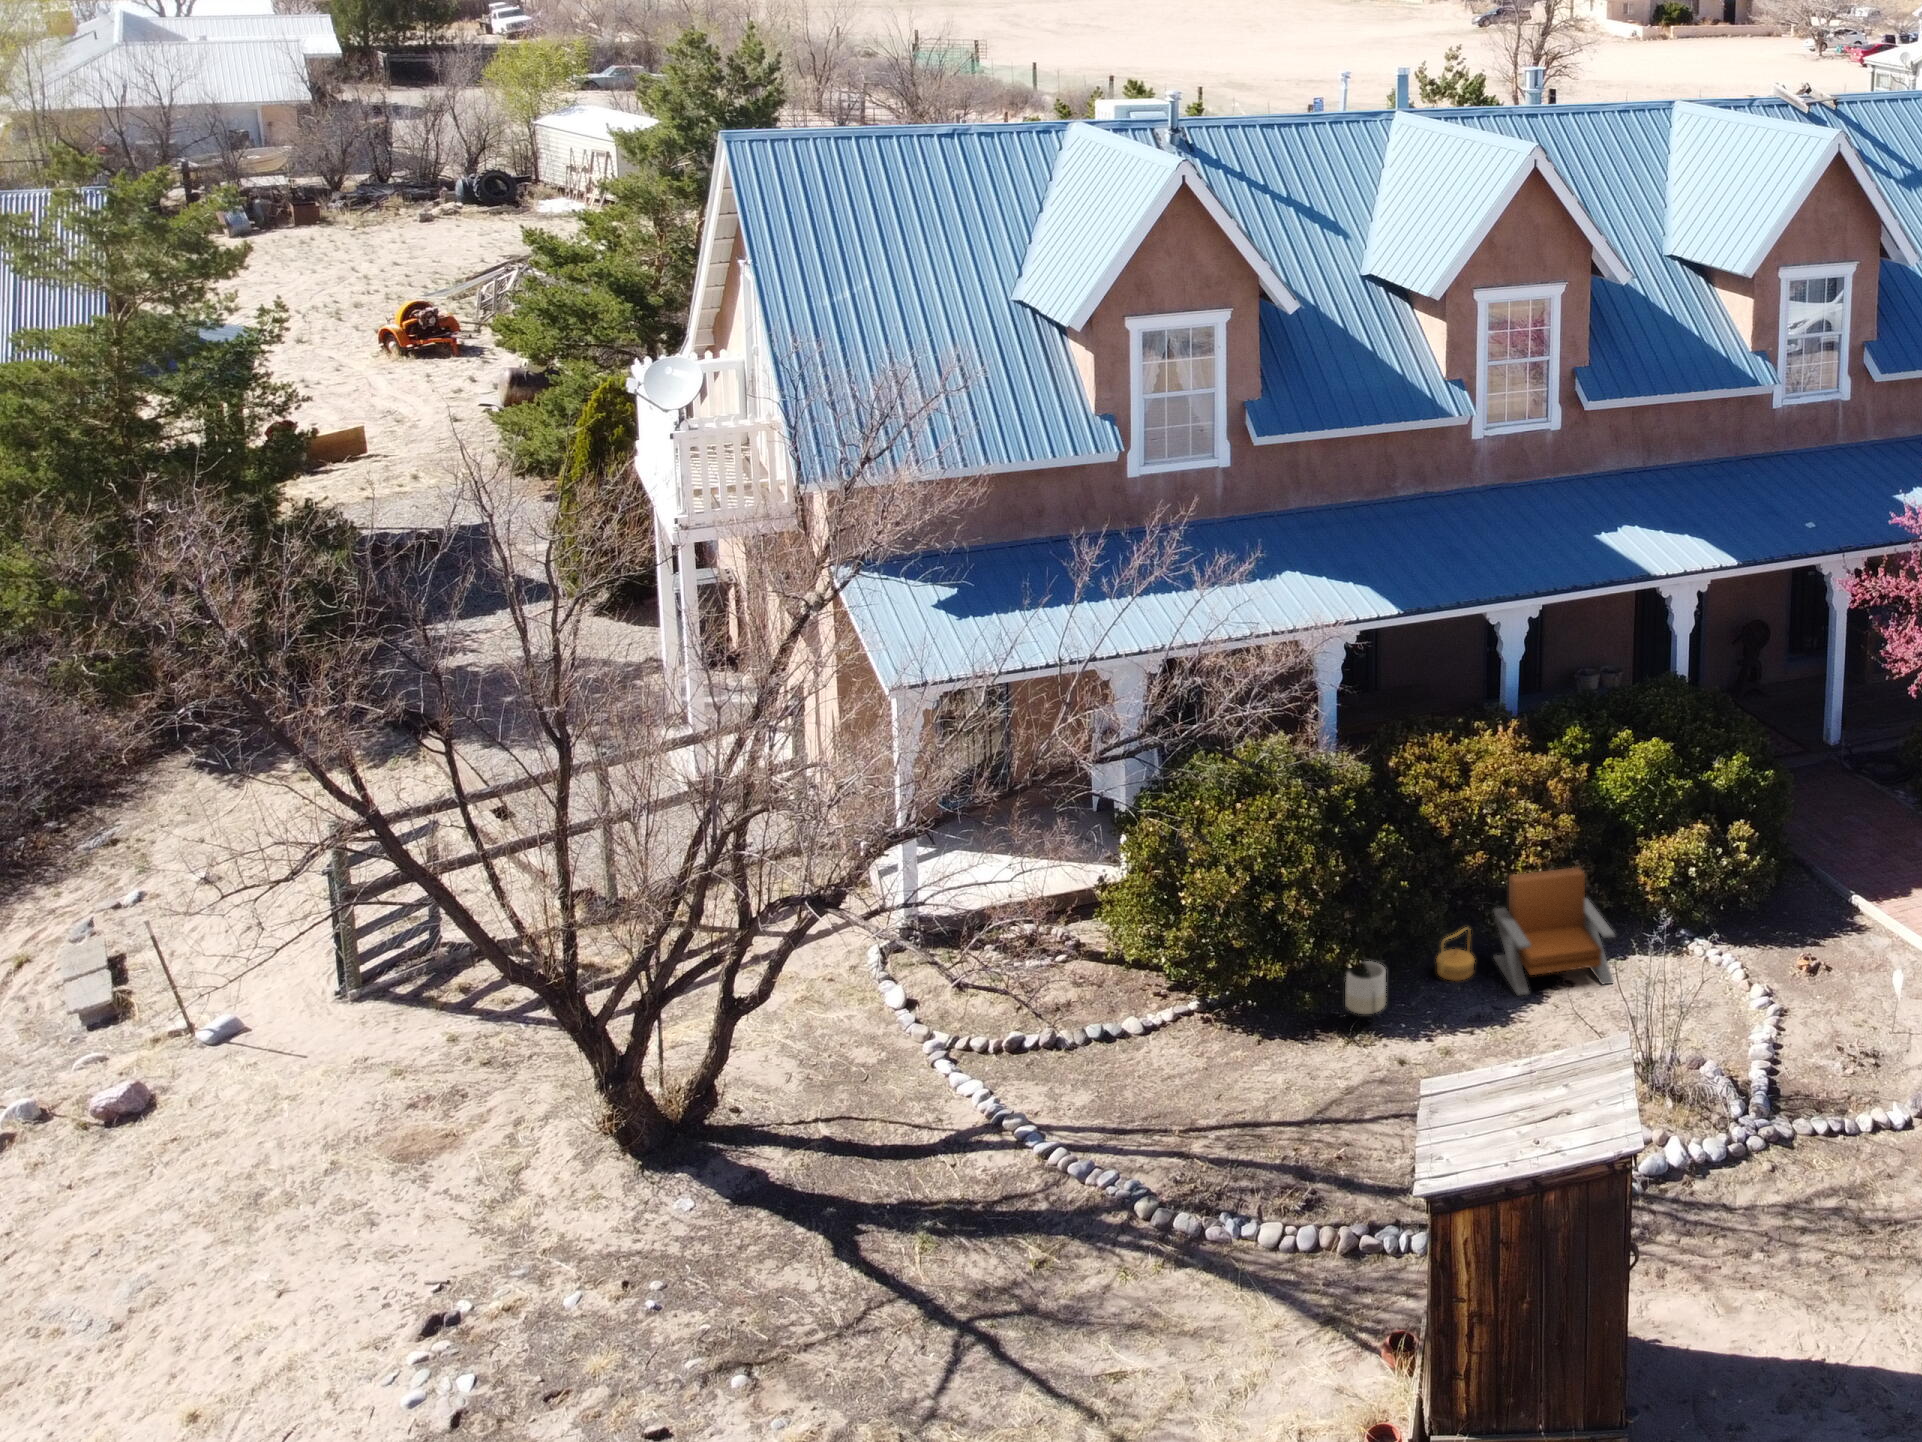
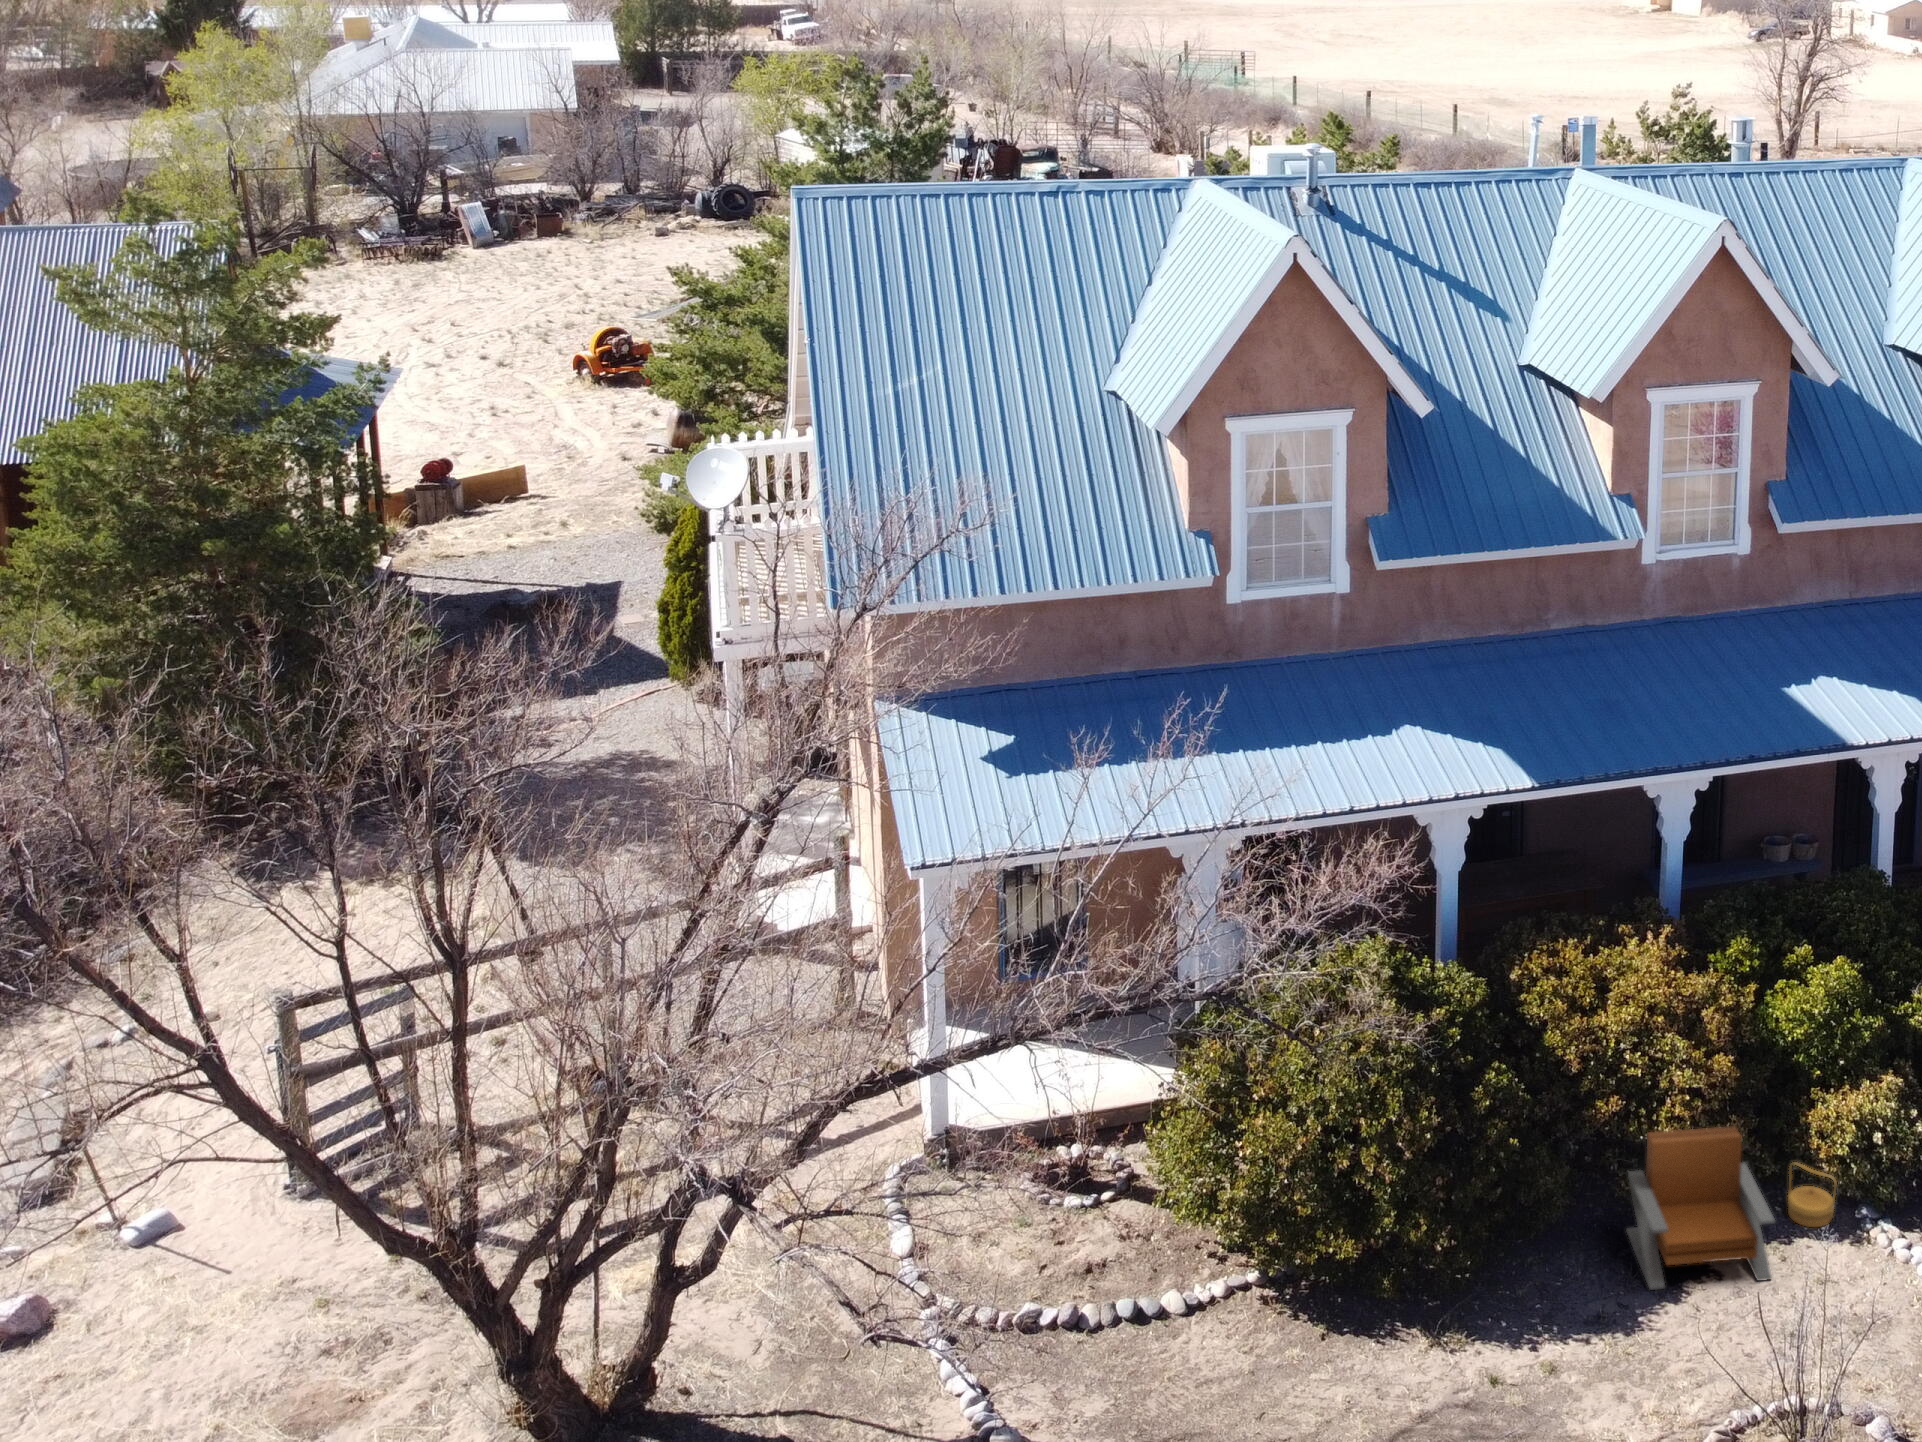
woven basket: present [1436,928,1475,981] -> present [1788,1163,1836,1227]
planter: present [1344,961,1386,1014] -> none [1433,1239,1484,1328]

